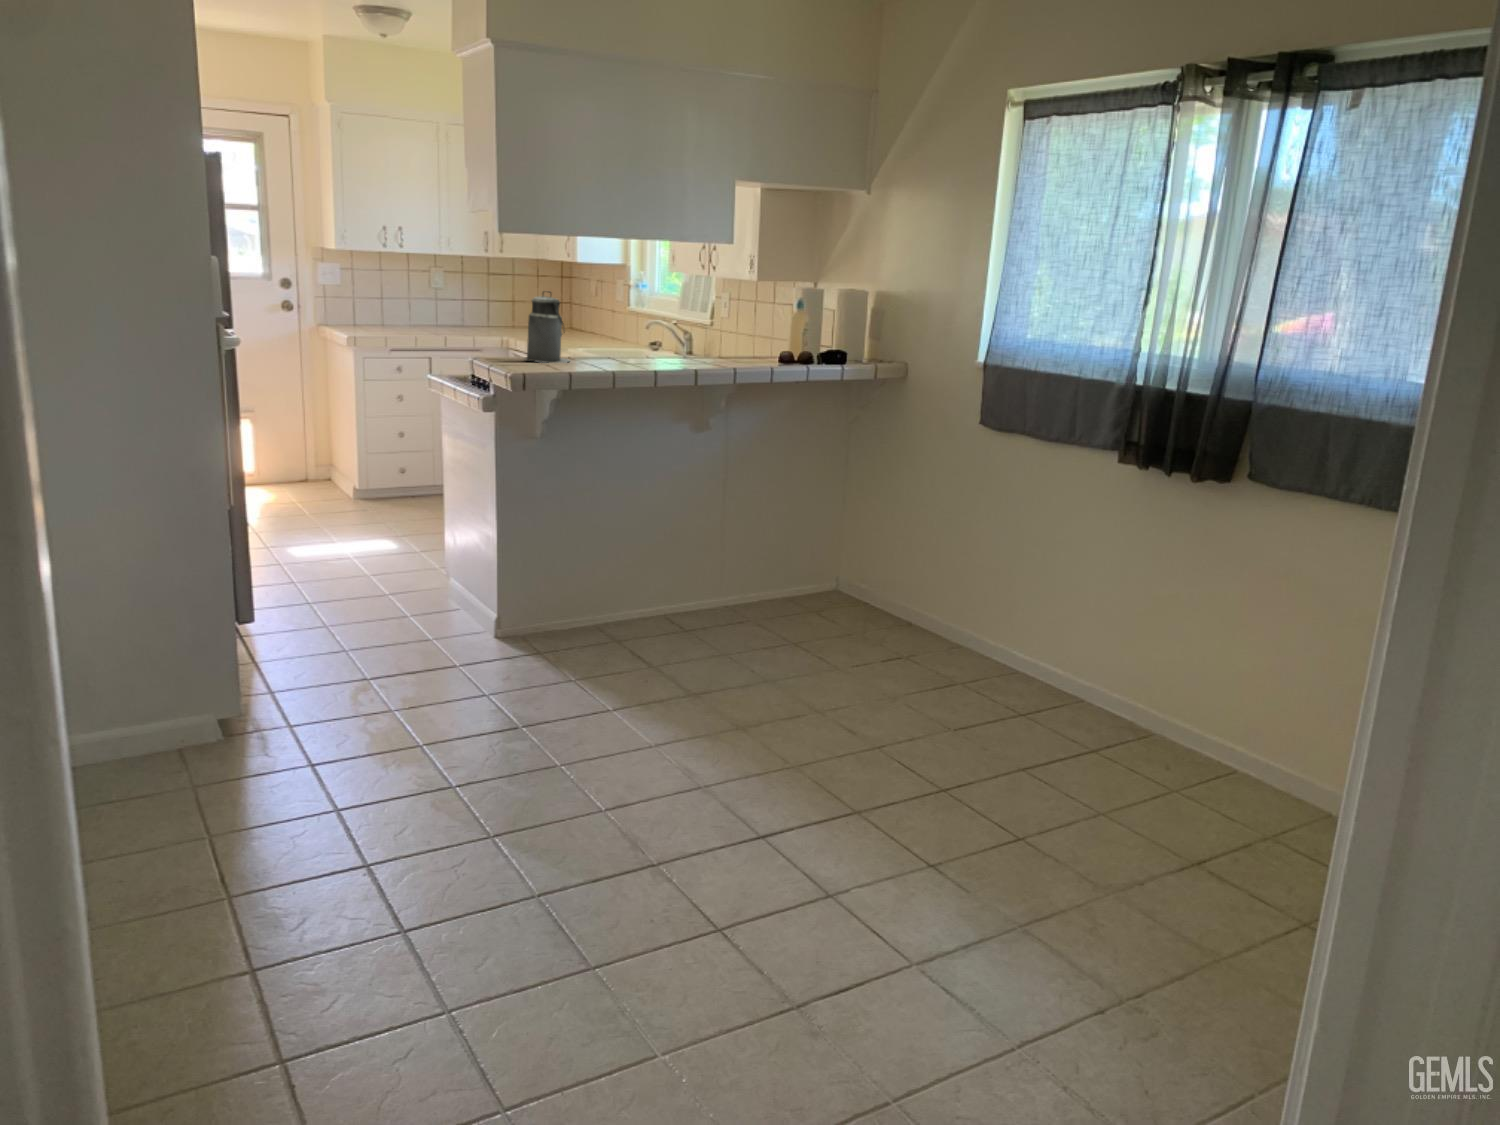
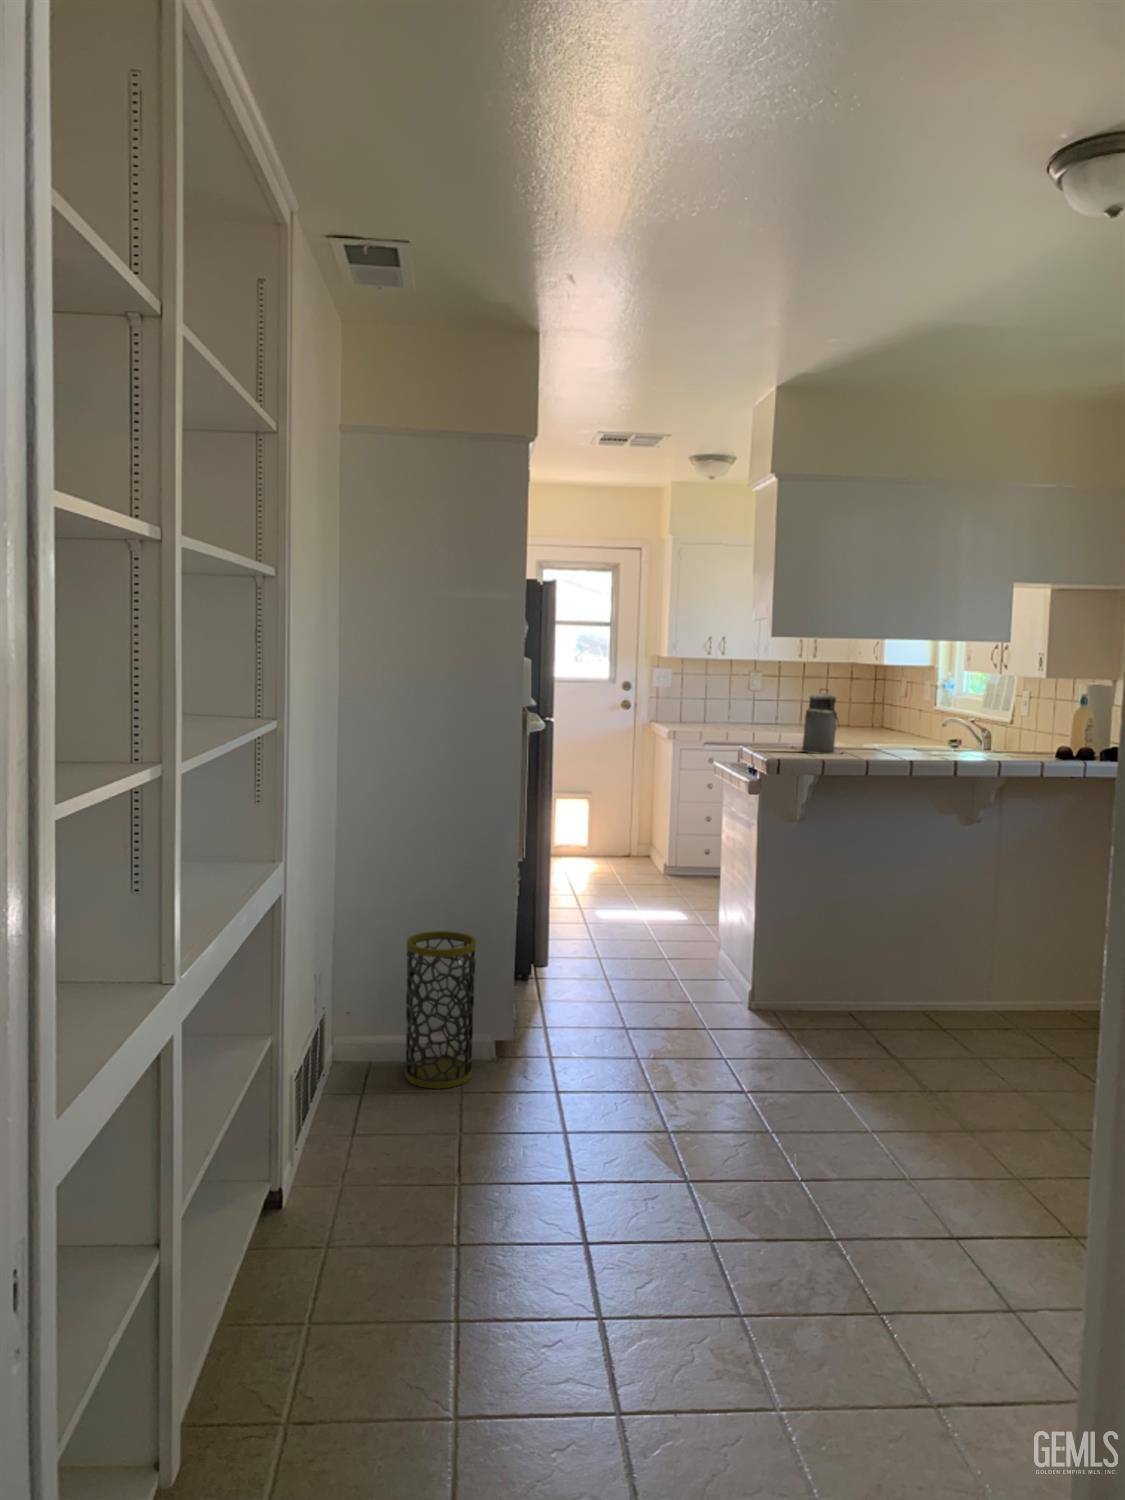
trash can: none [85,605,197,797] -> present [405,931,476,1088]

